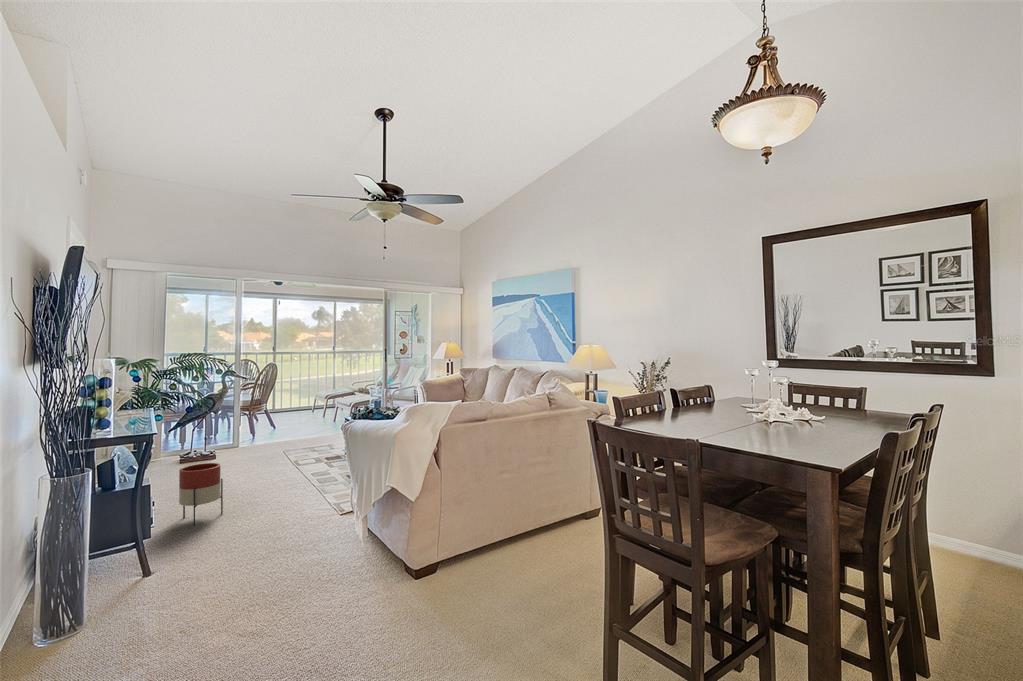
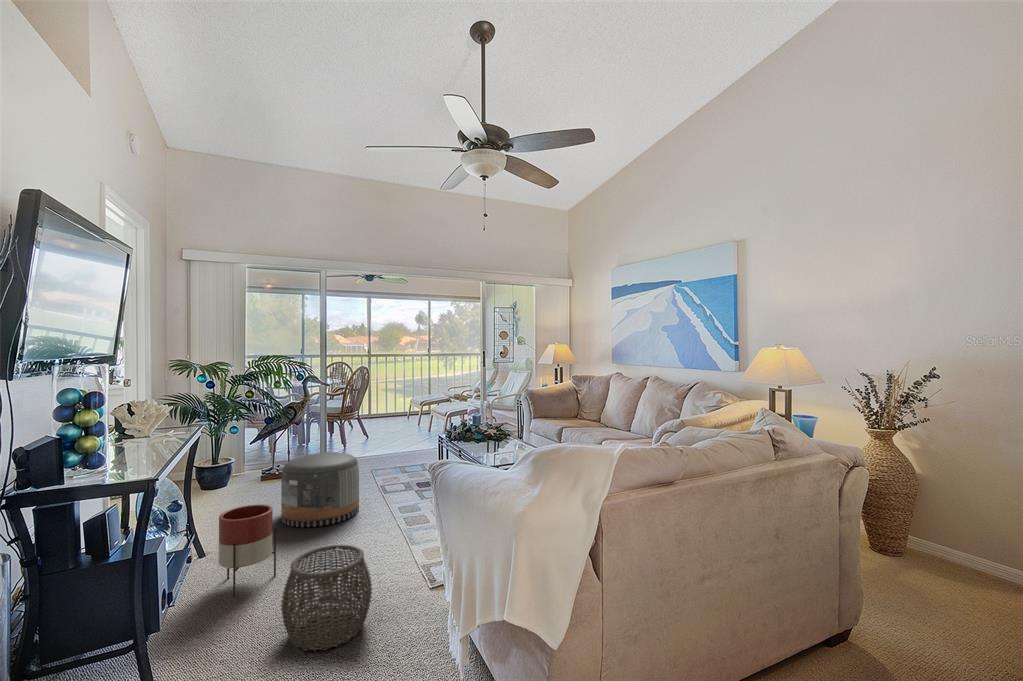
pouf: none [214,431,280,488] -> present [281,452,359,527]
woven basket: none [240,481,303,544] -> present [281,545,372,651]

